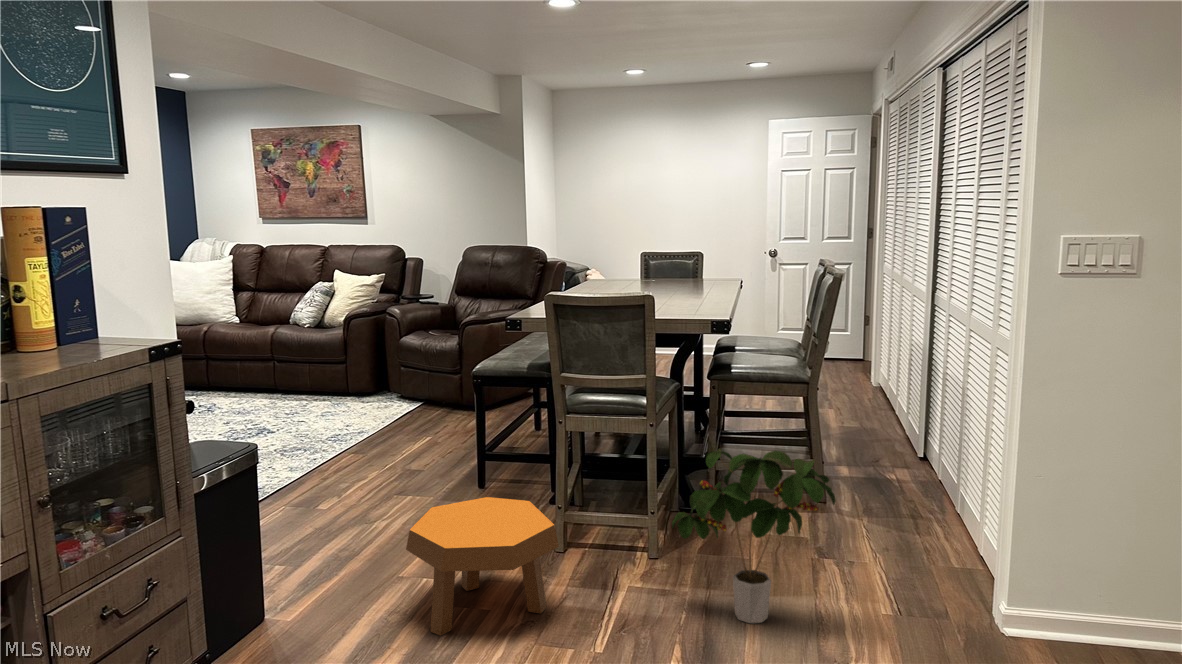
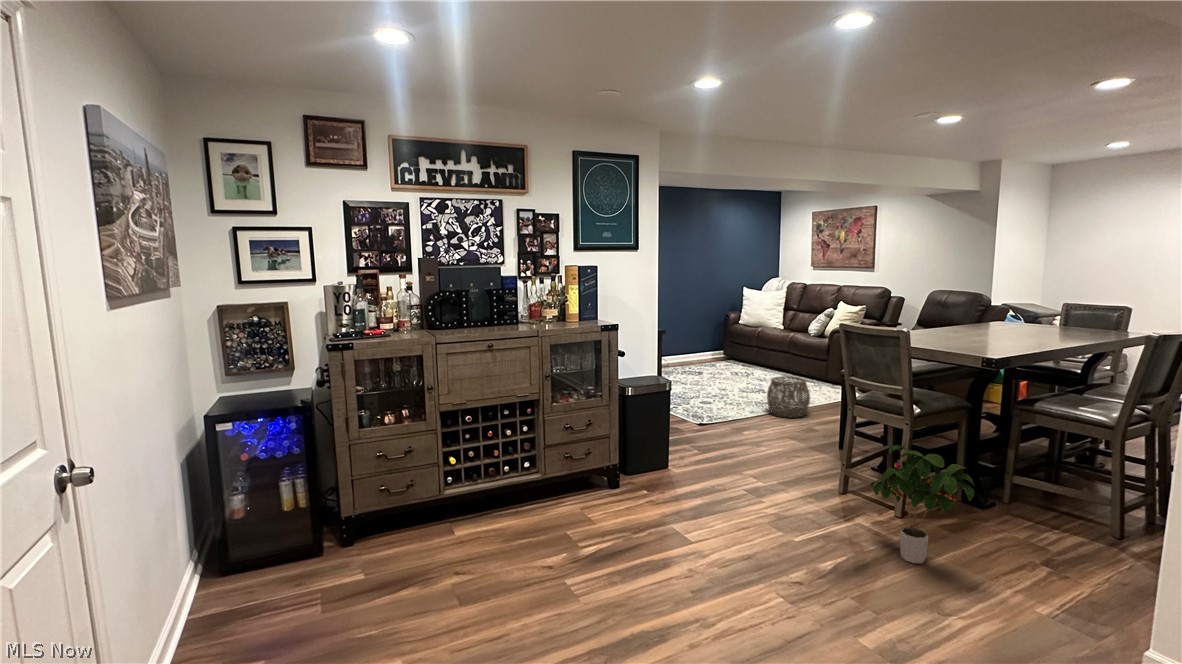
woven basket: none [308,392,382,464] -> present [767,376,810,418]
footstool: present [406,497,559,636] -> none [731,440,811,510]

